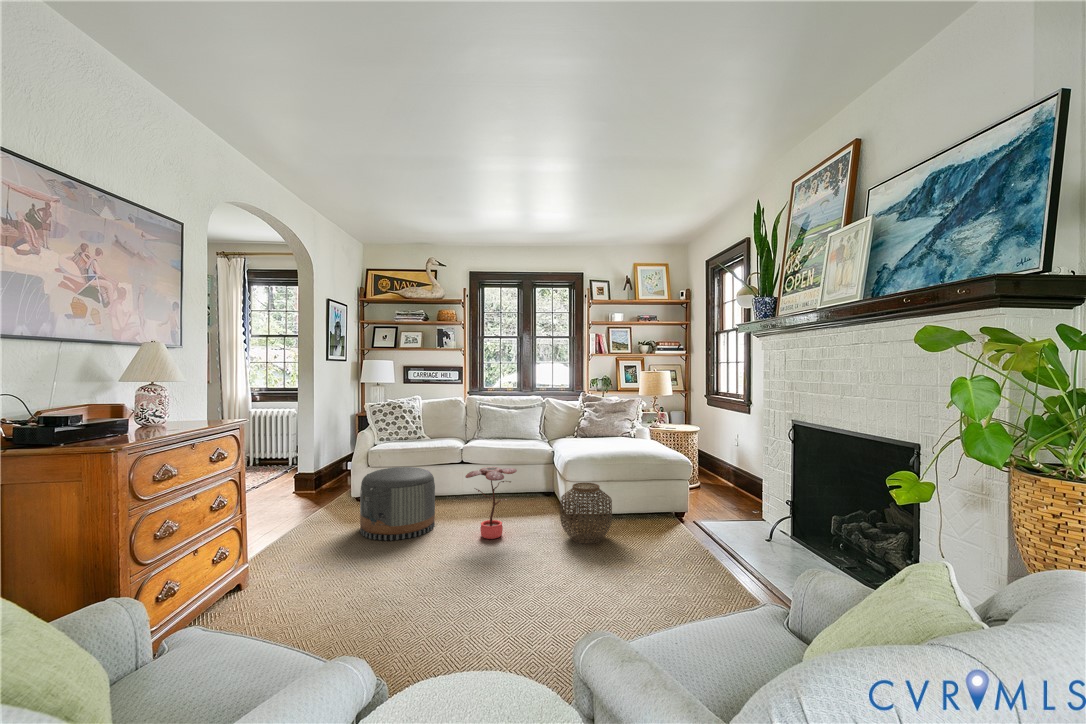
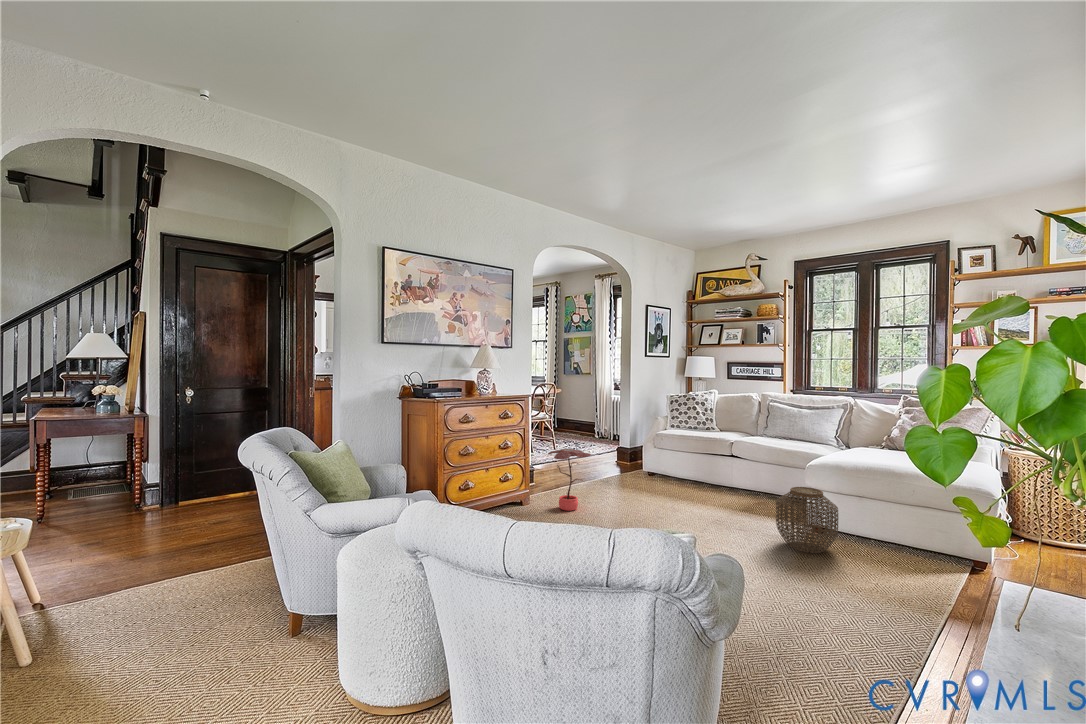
pouf: present [360,467,435,540] -> none [624,447,686,506]
potted plant: present [465,467,517,539] -> present [548,449,591,511]

